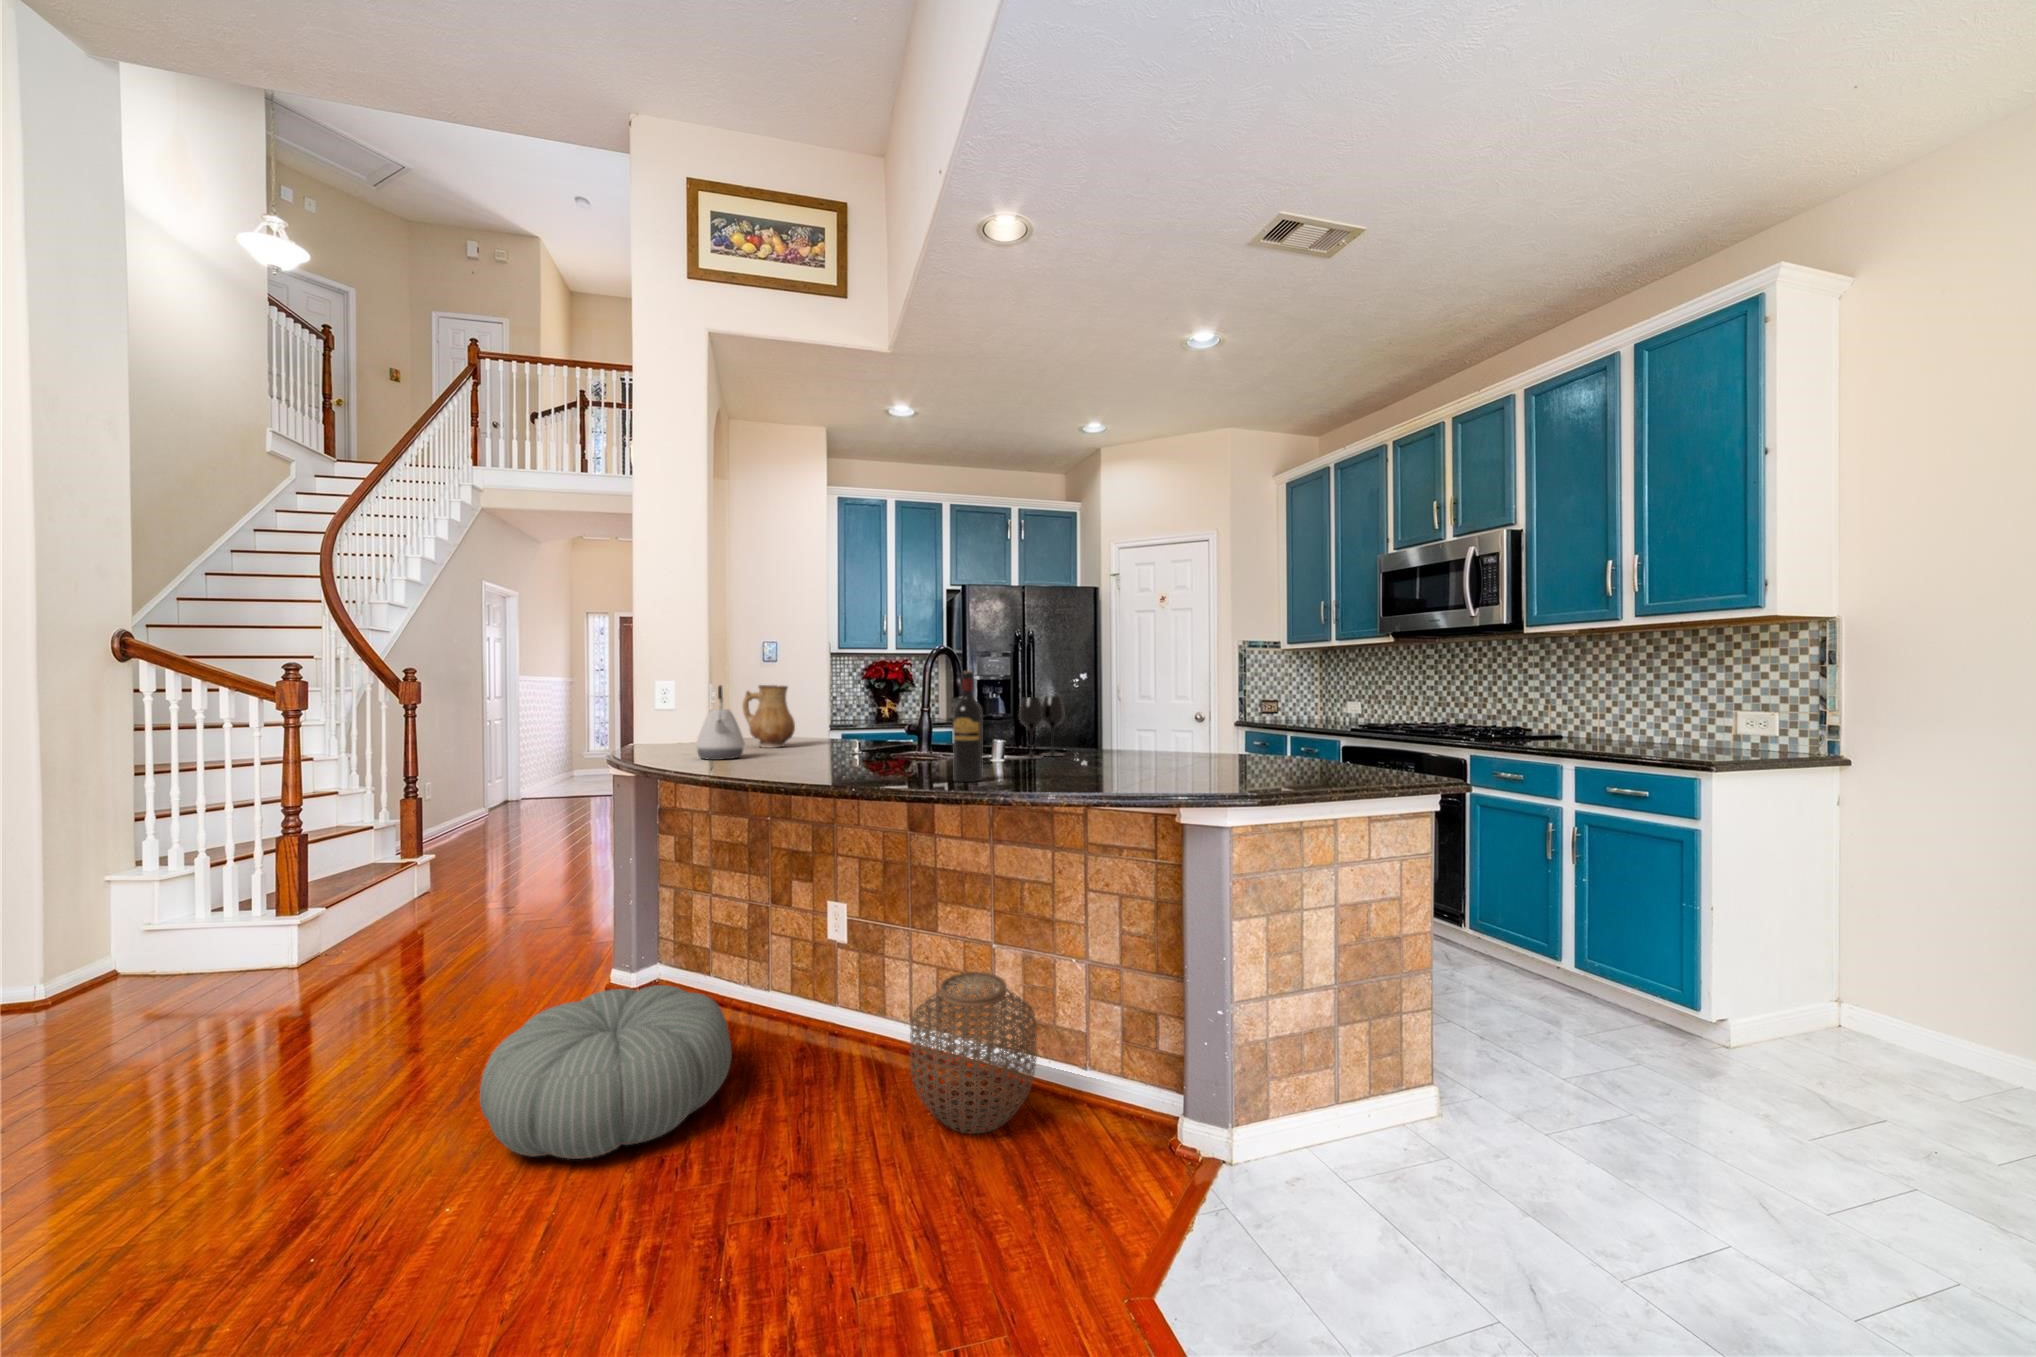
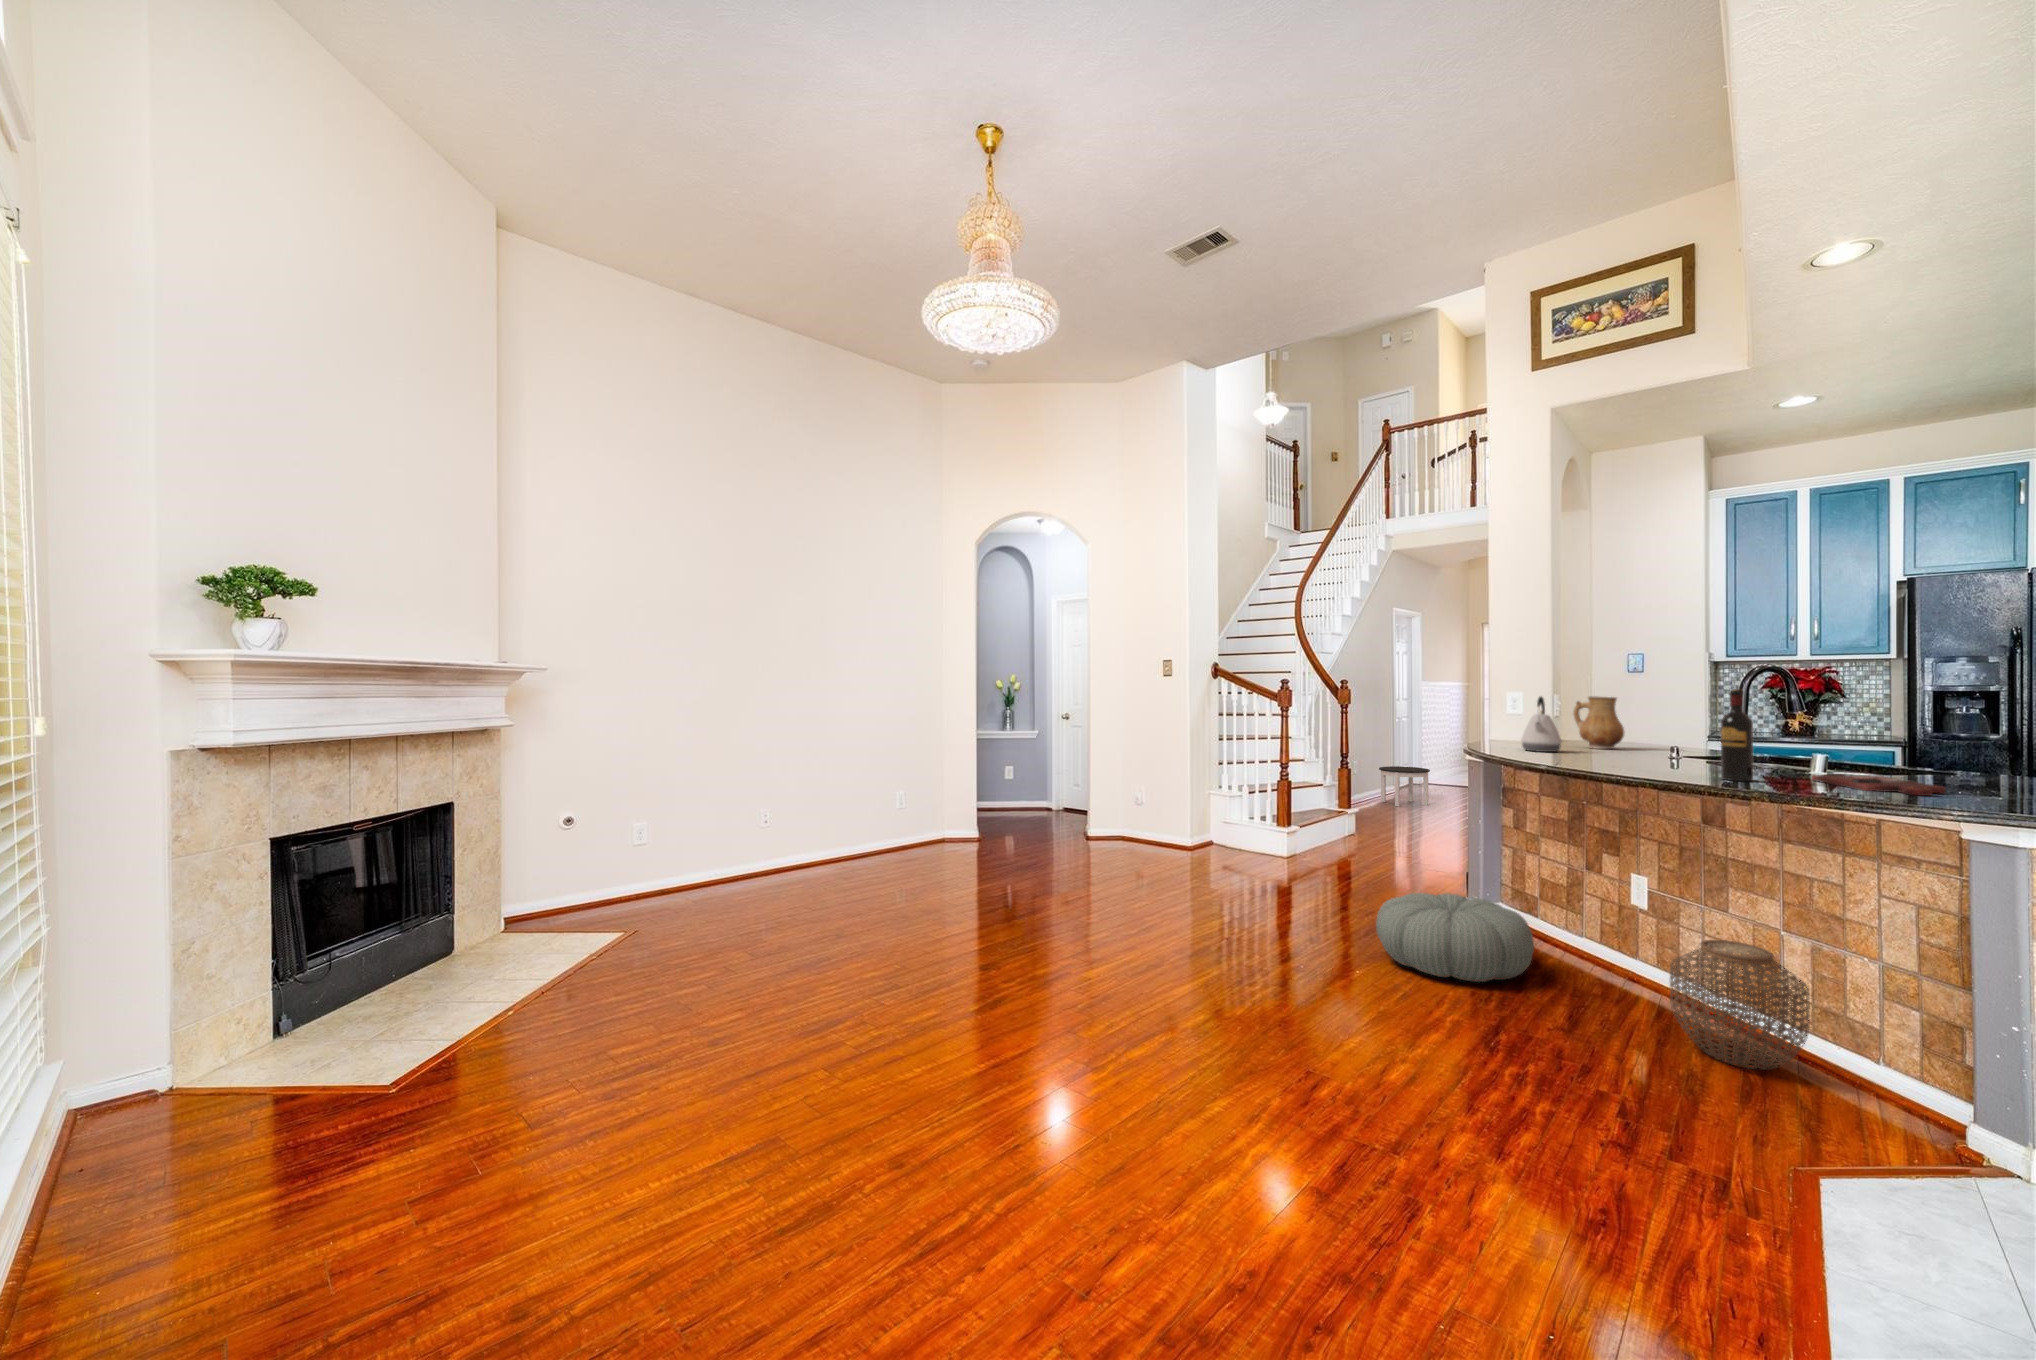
wine glass: present [1019,696,1064,759] -> none [1869,715,1951,780]
cutting board: none [1009,760,1114,779] -> present [1812,775,1945,796]
round table: none [461,779,532,833] -> present [1379,766,1430,806]

